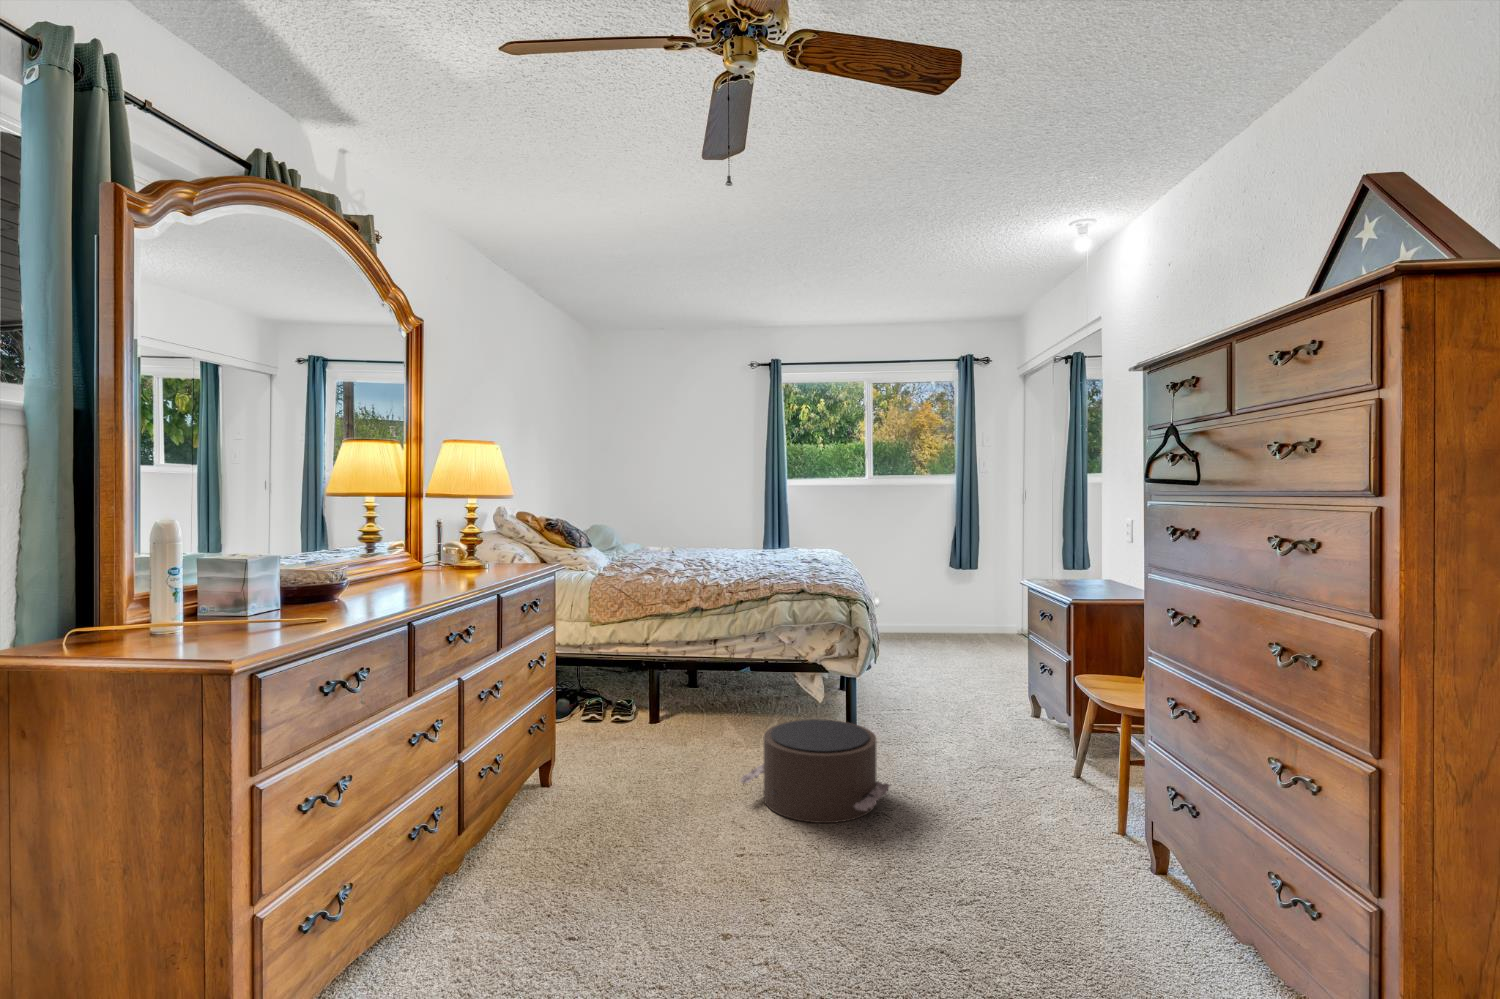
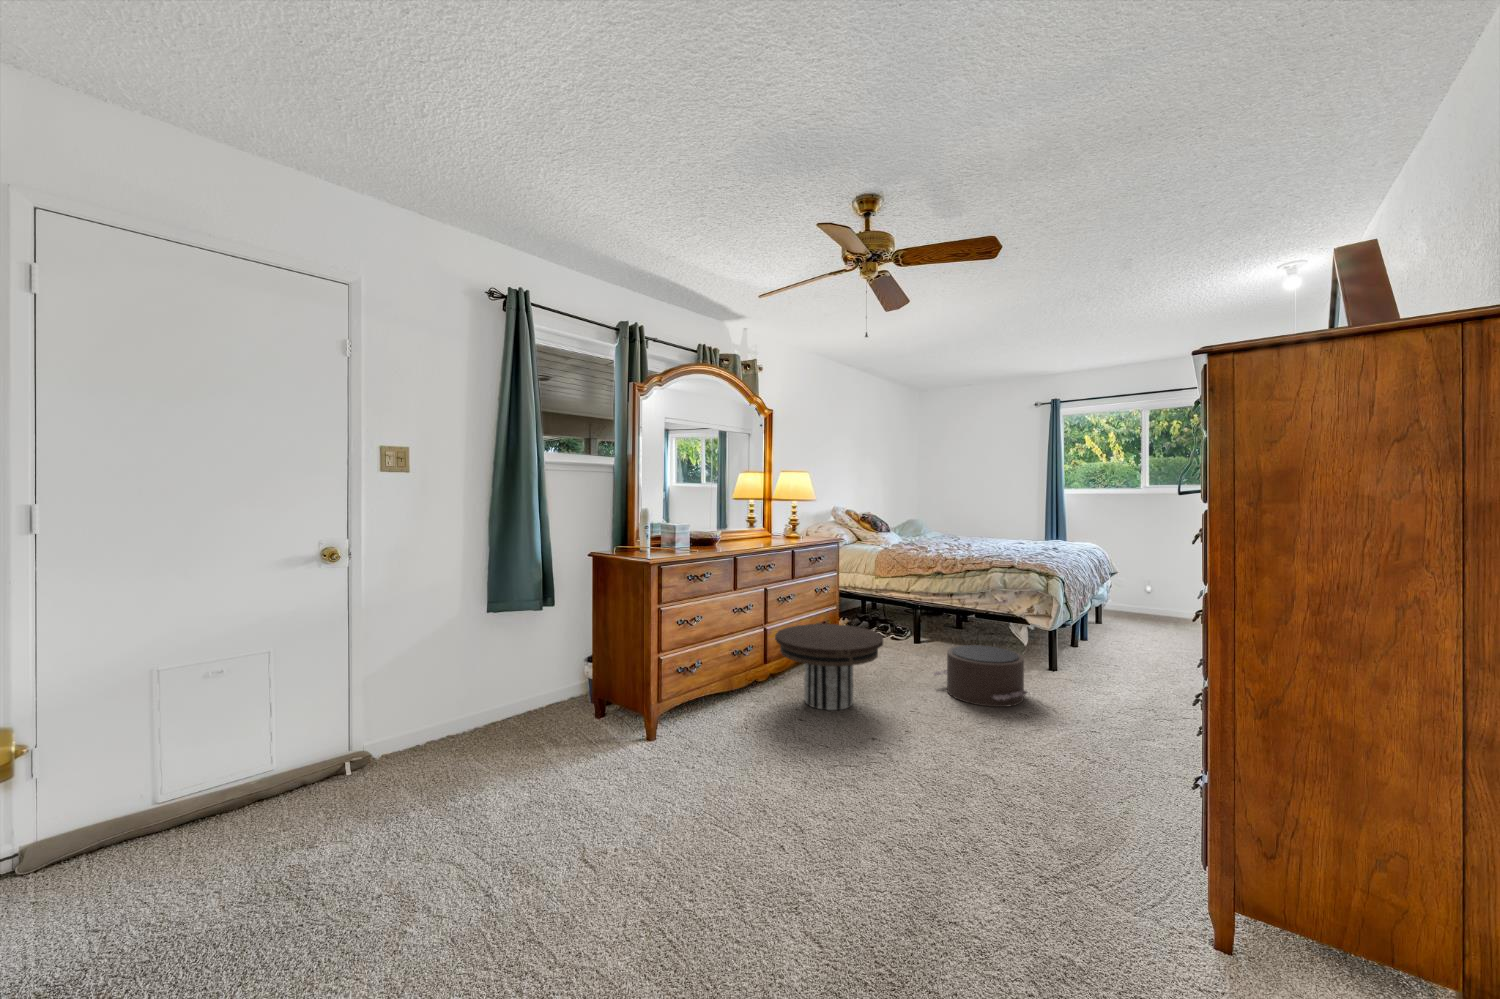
side table: none [487,726,700,911] -> present [775,624,883,710]

